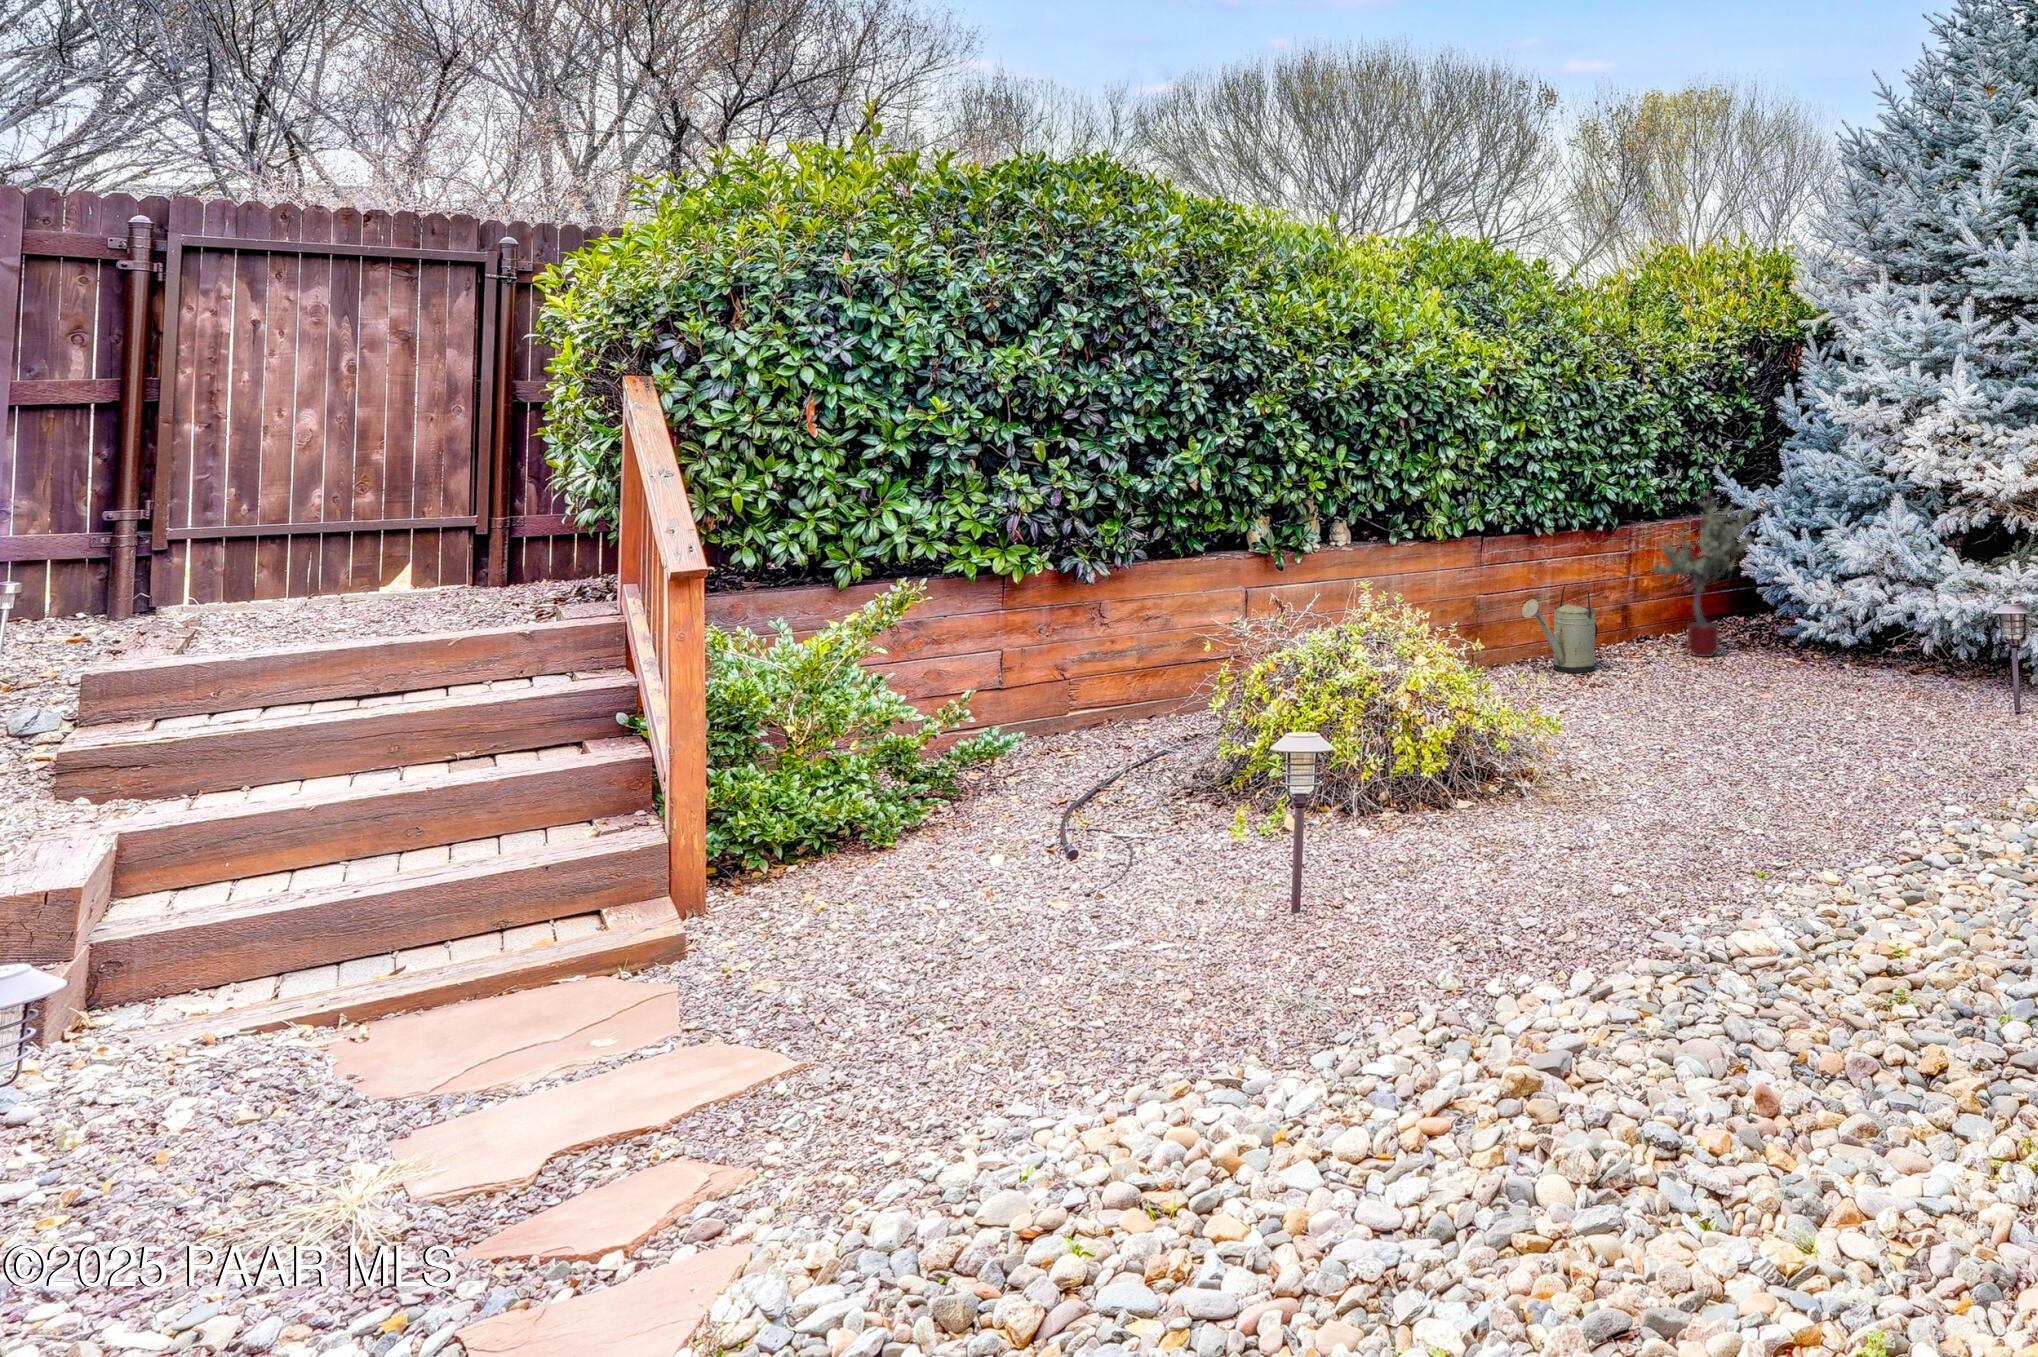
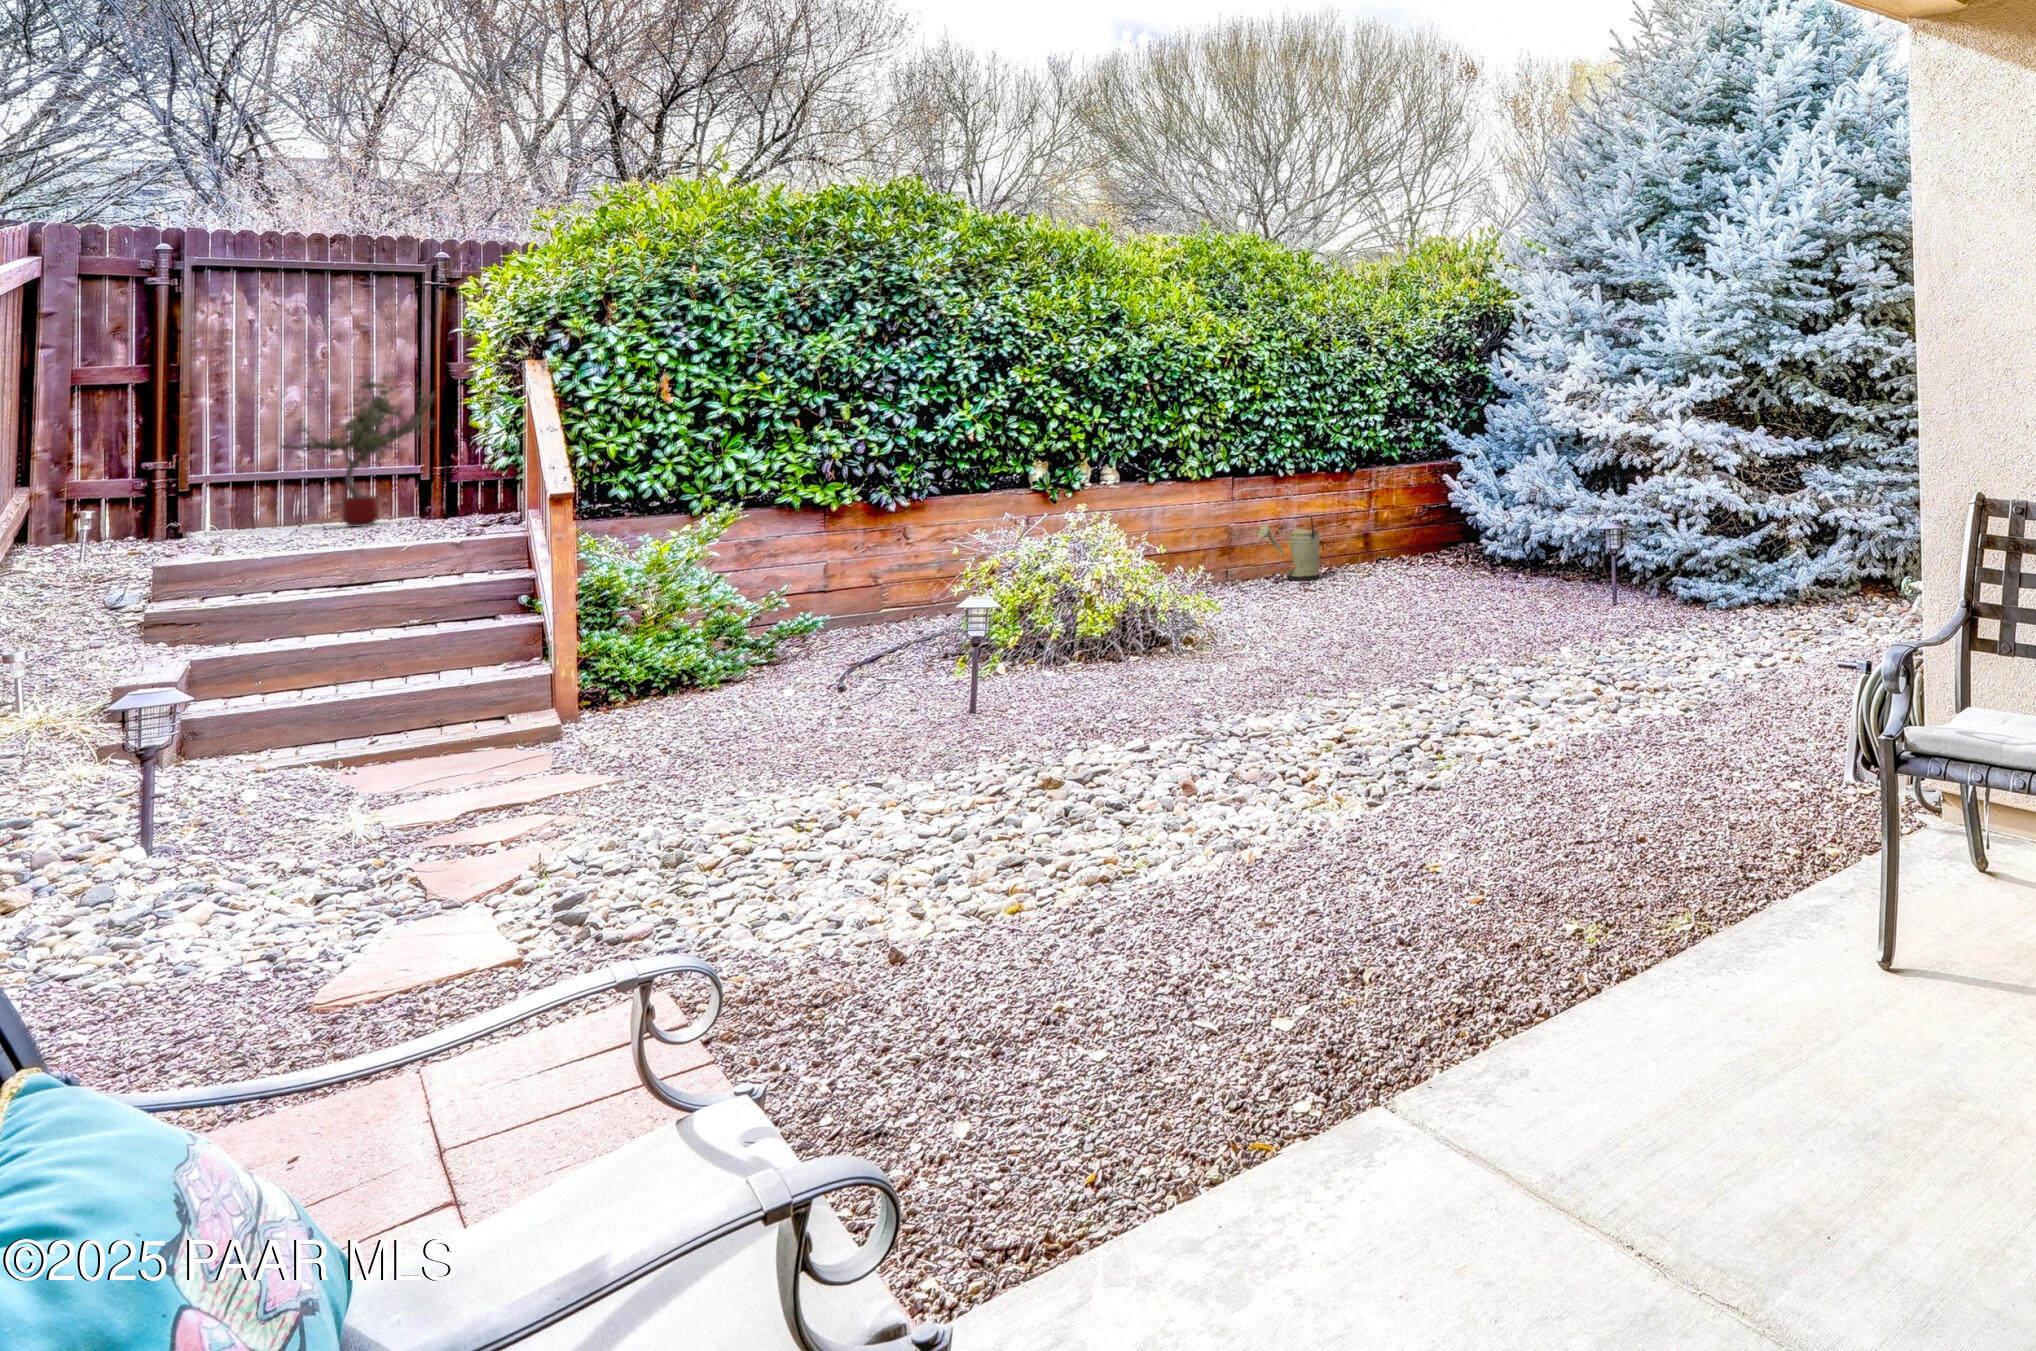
potted tree: present [1652,492,1752,657] -> present [282,375,434,527]

